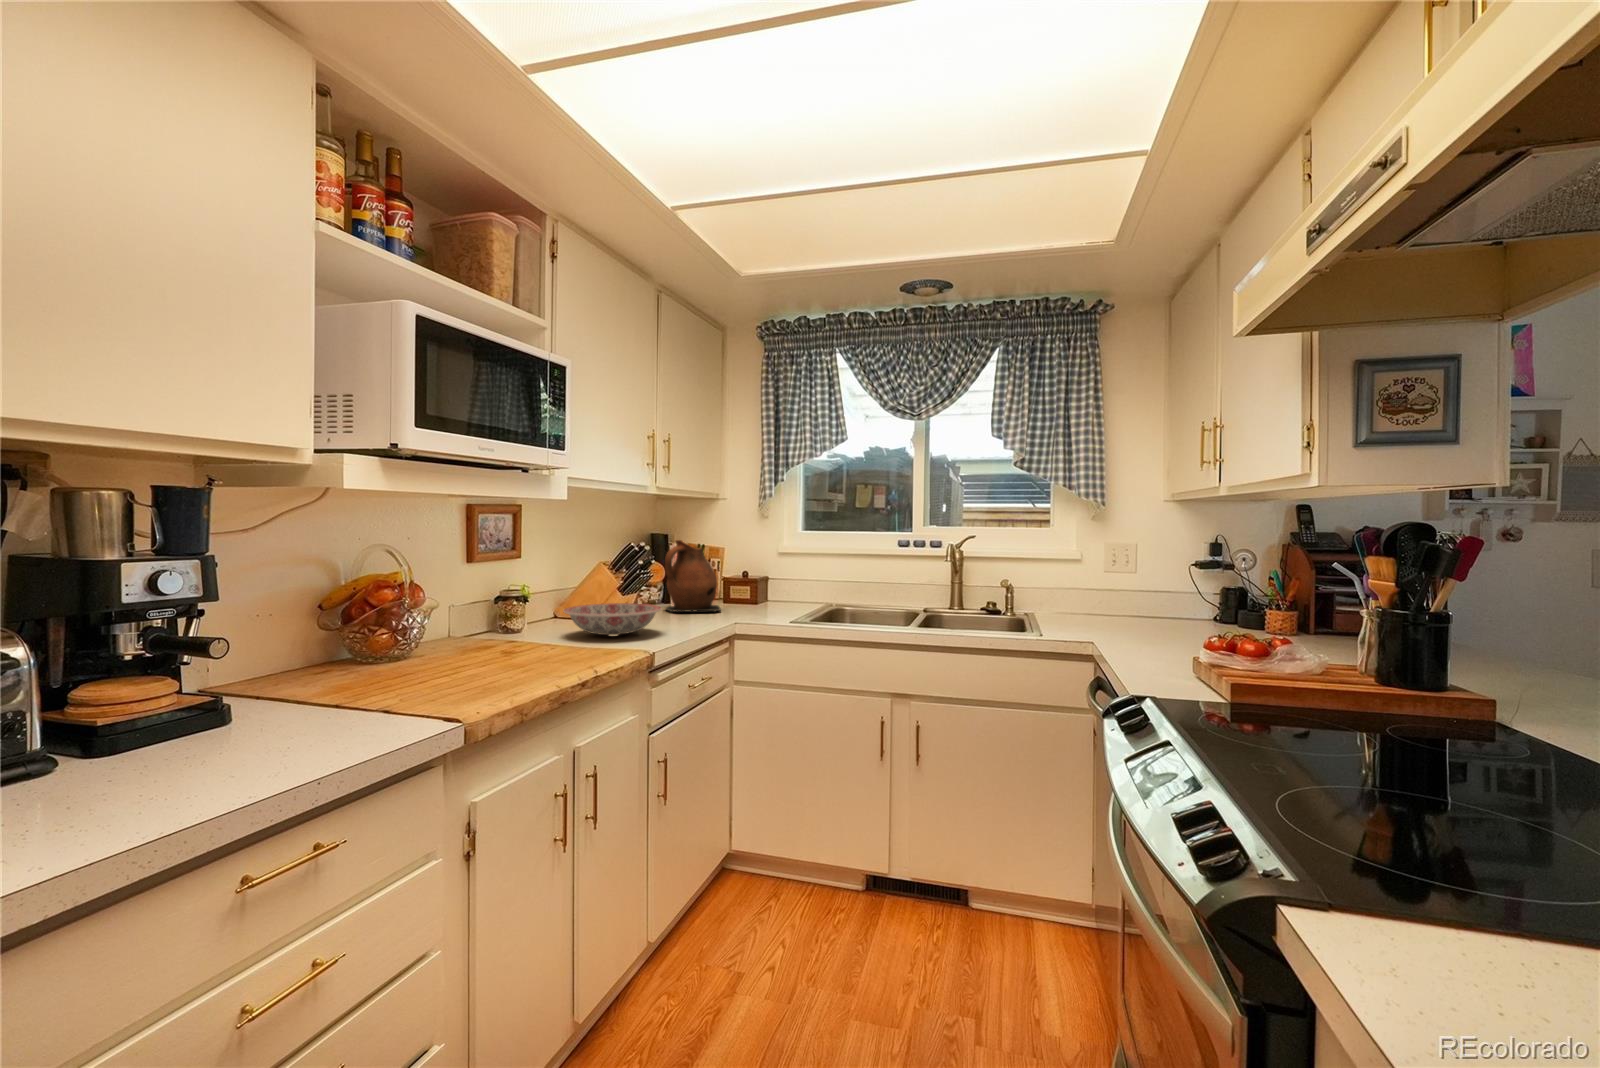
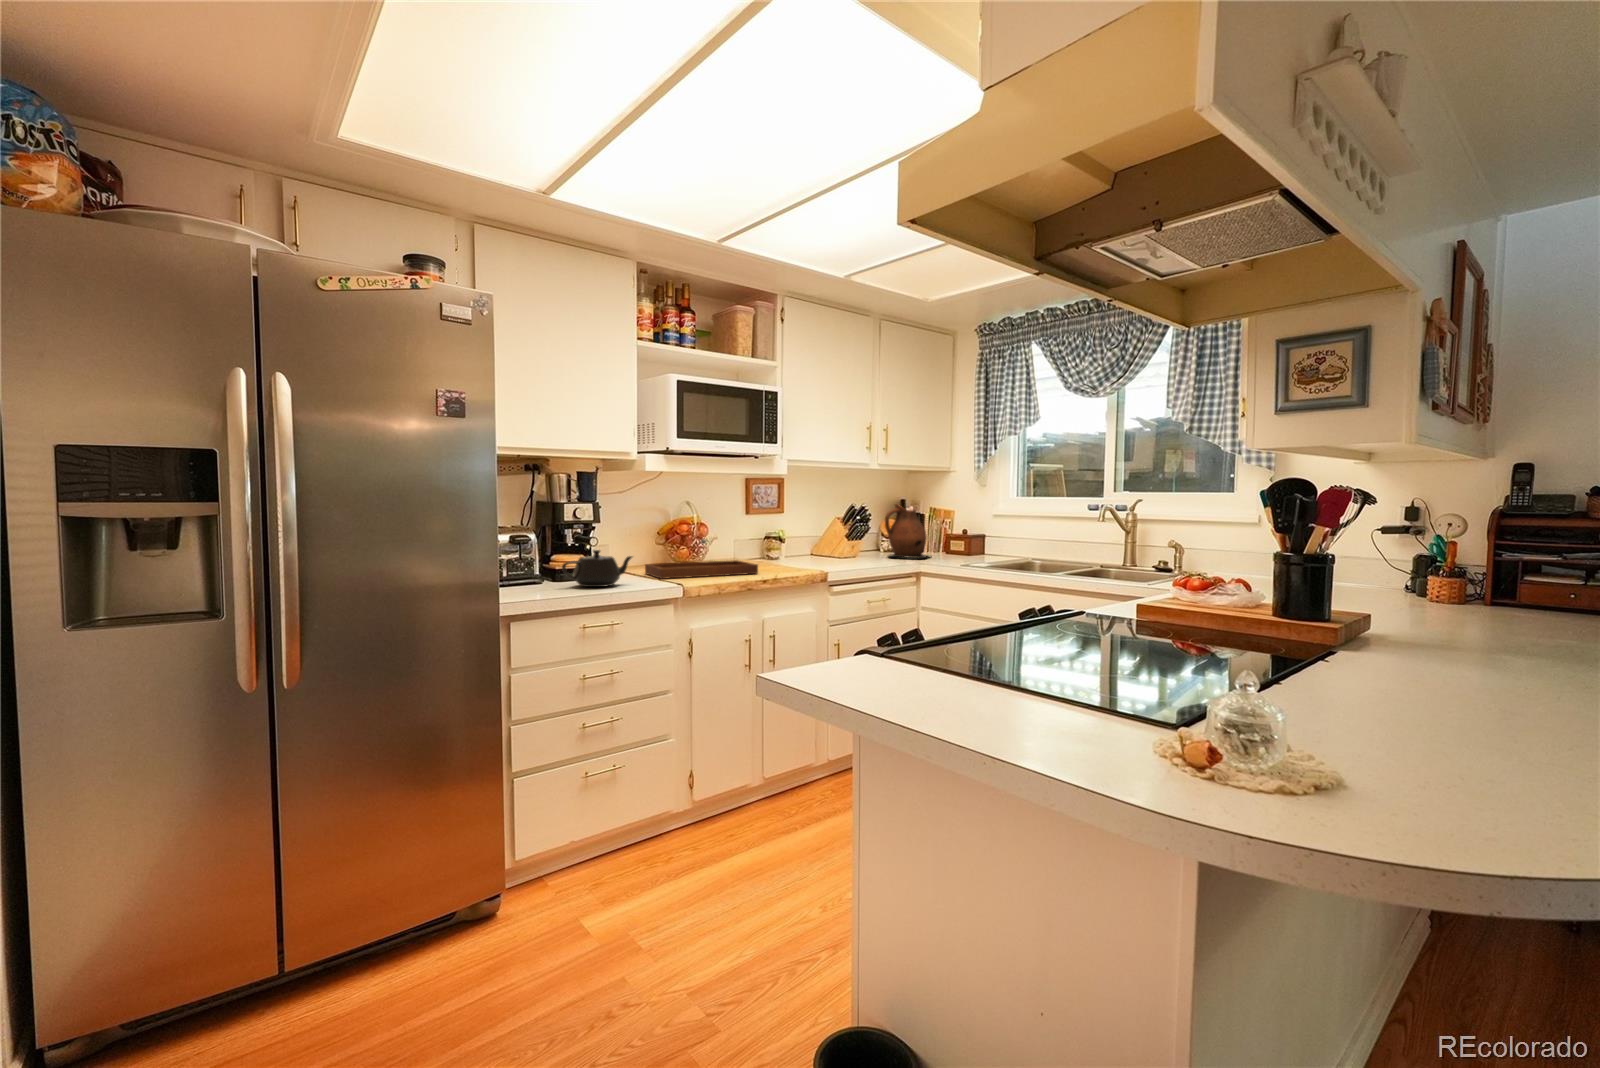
ceramic bowl: present [564,603,661,635] -> none [792,545,855,565]
tray: none [318,614,553,707] -> present [645,539,758,579]
teapot: none [137,672,337,770] -> present [562,550,632,587]

